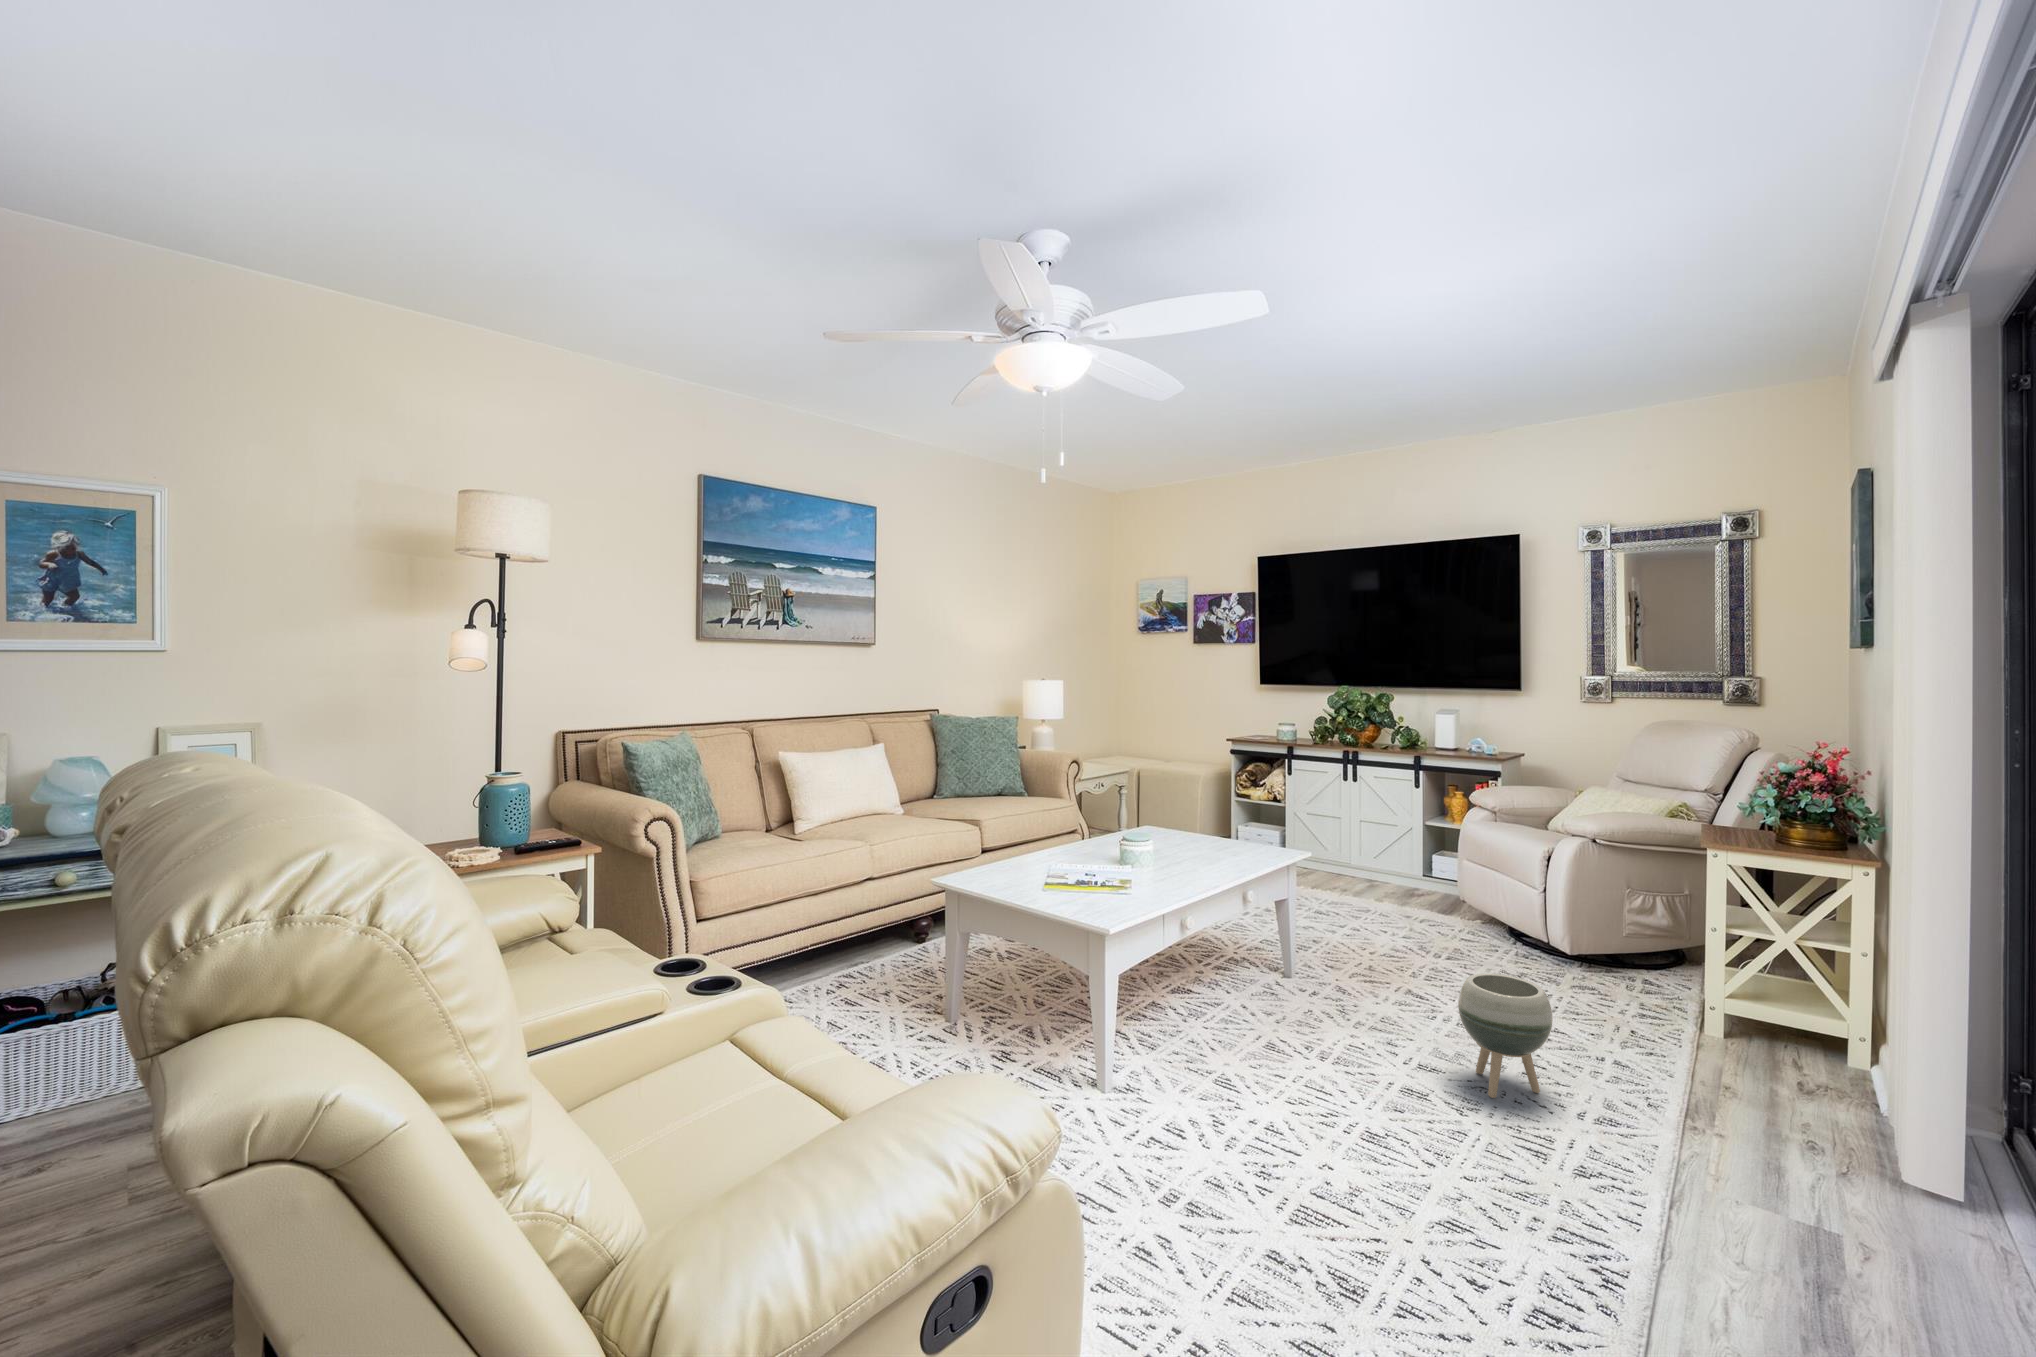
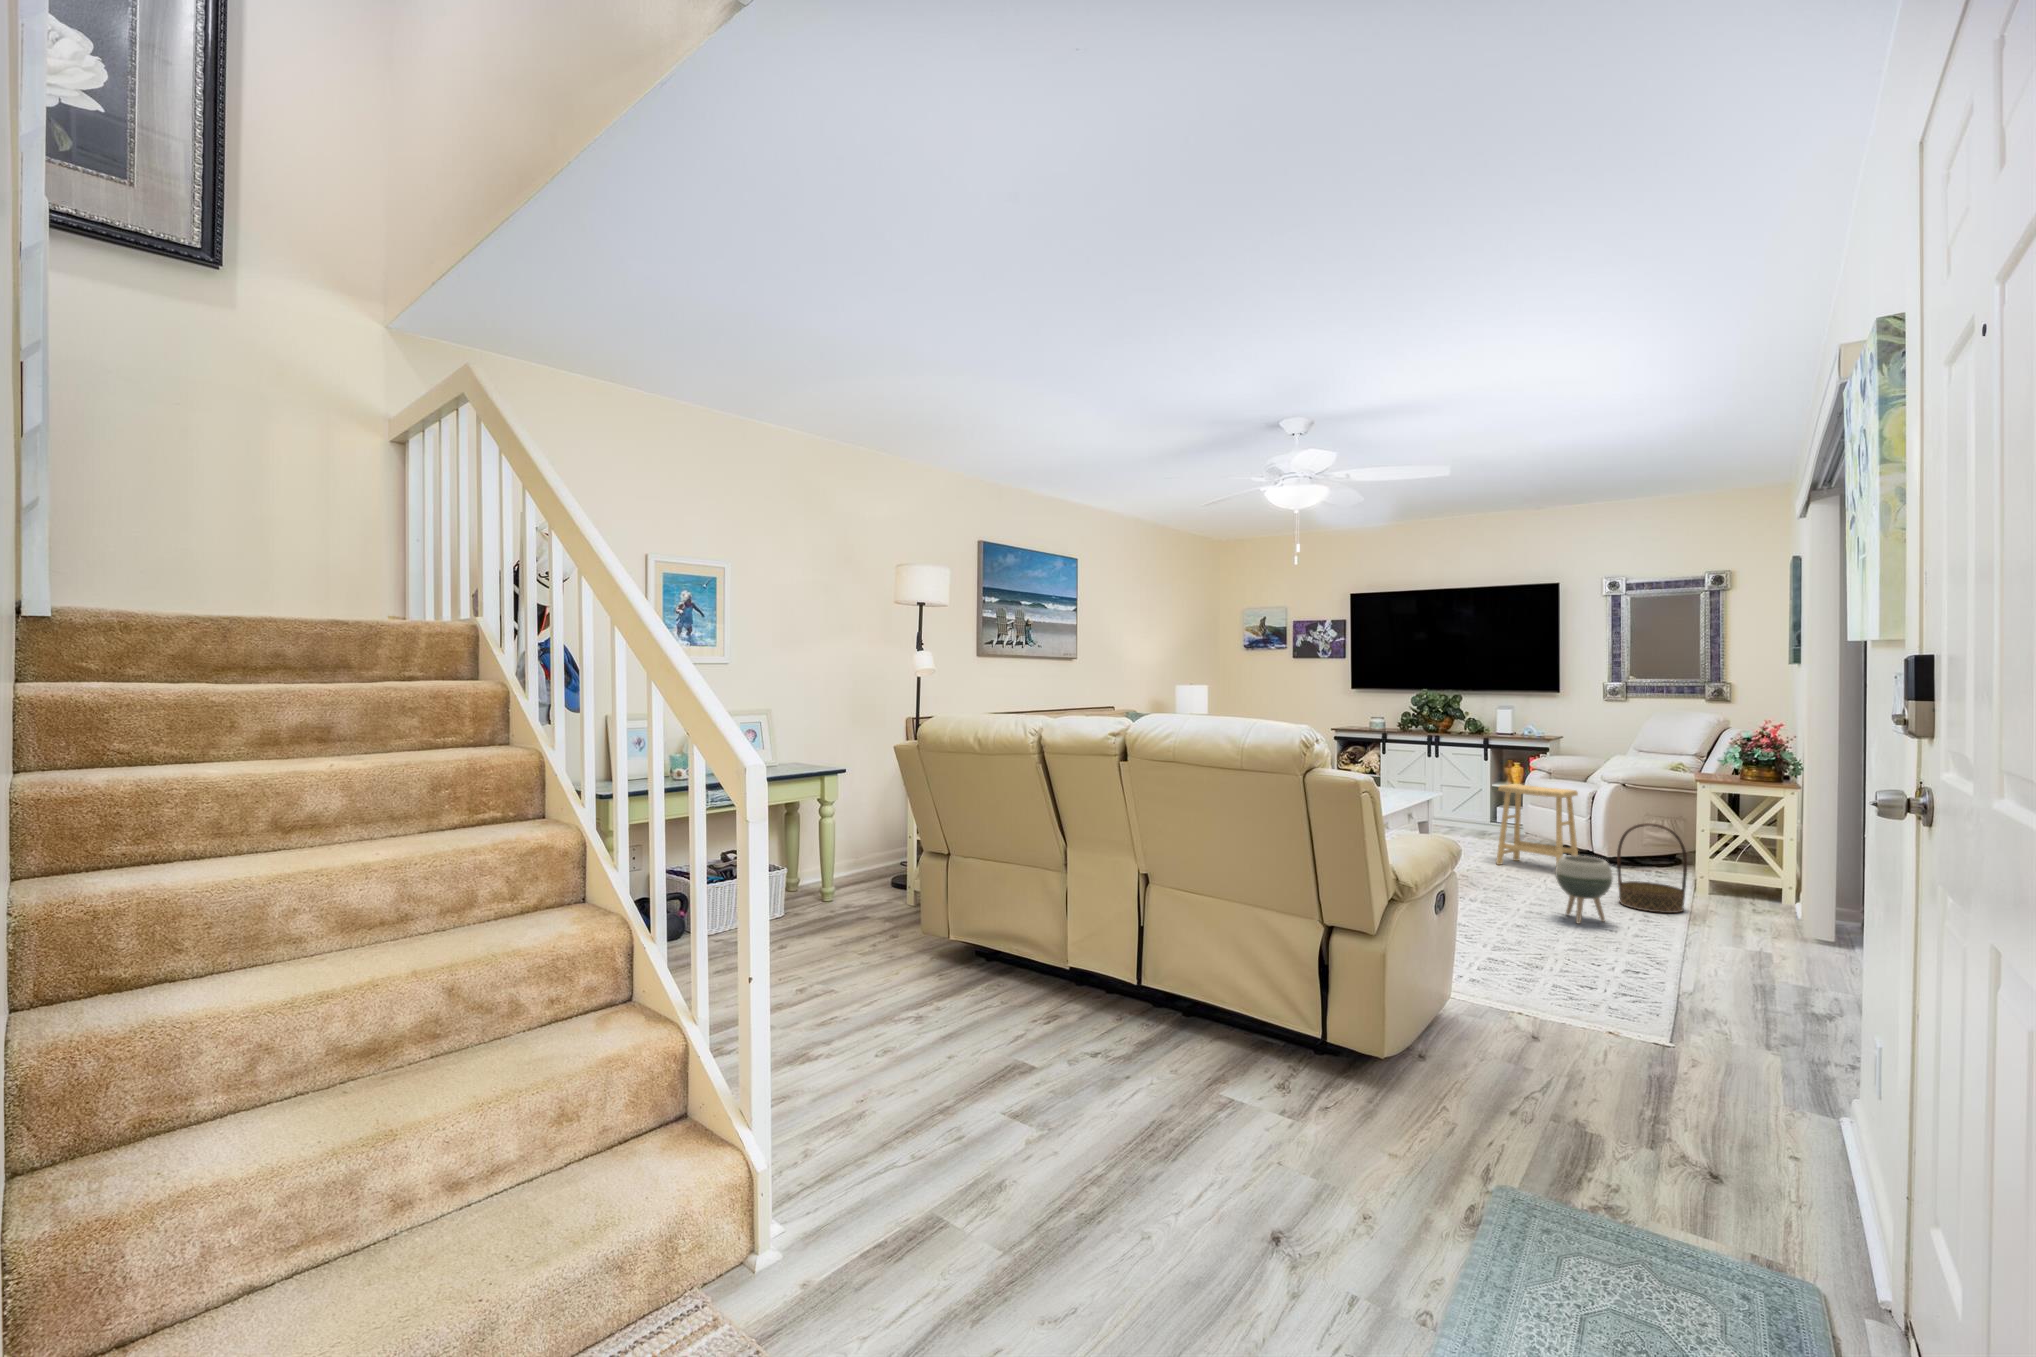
footstool: none [1403,828,1524,973] -> present [1496,784,1578,865]
basket: none [1570,915,1684,1070] -> present [1617,823,1687,913]

